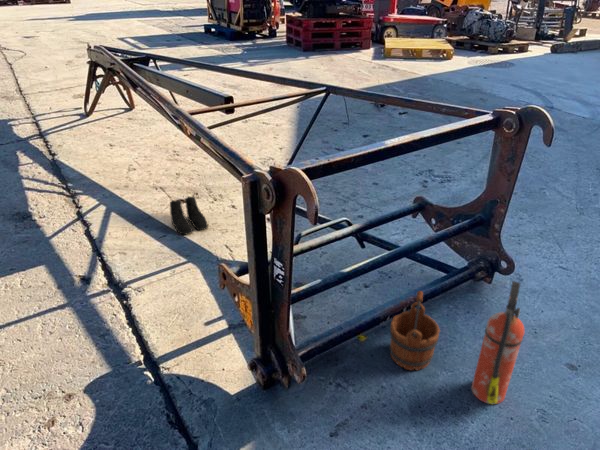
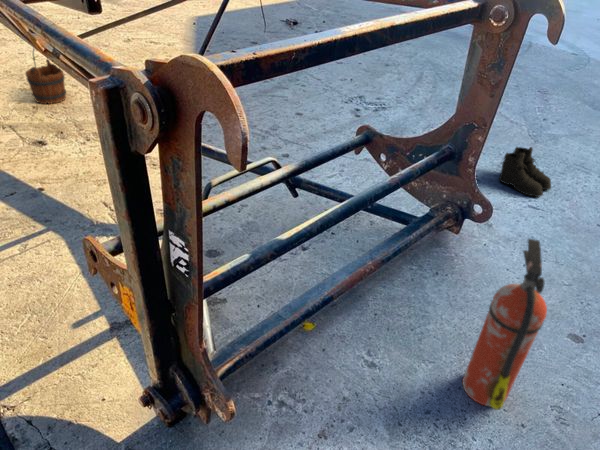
boots: present [170,196,208,235] -> present [499,147,551,197]
wooden bucket: present [390,291,440,370] -> present [26,49,66,104]

